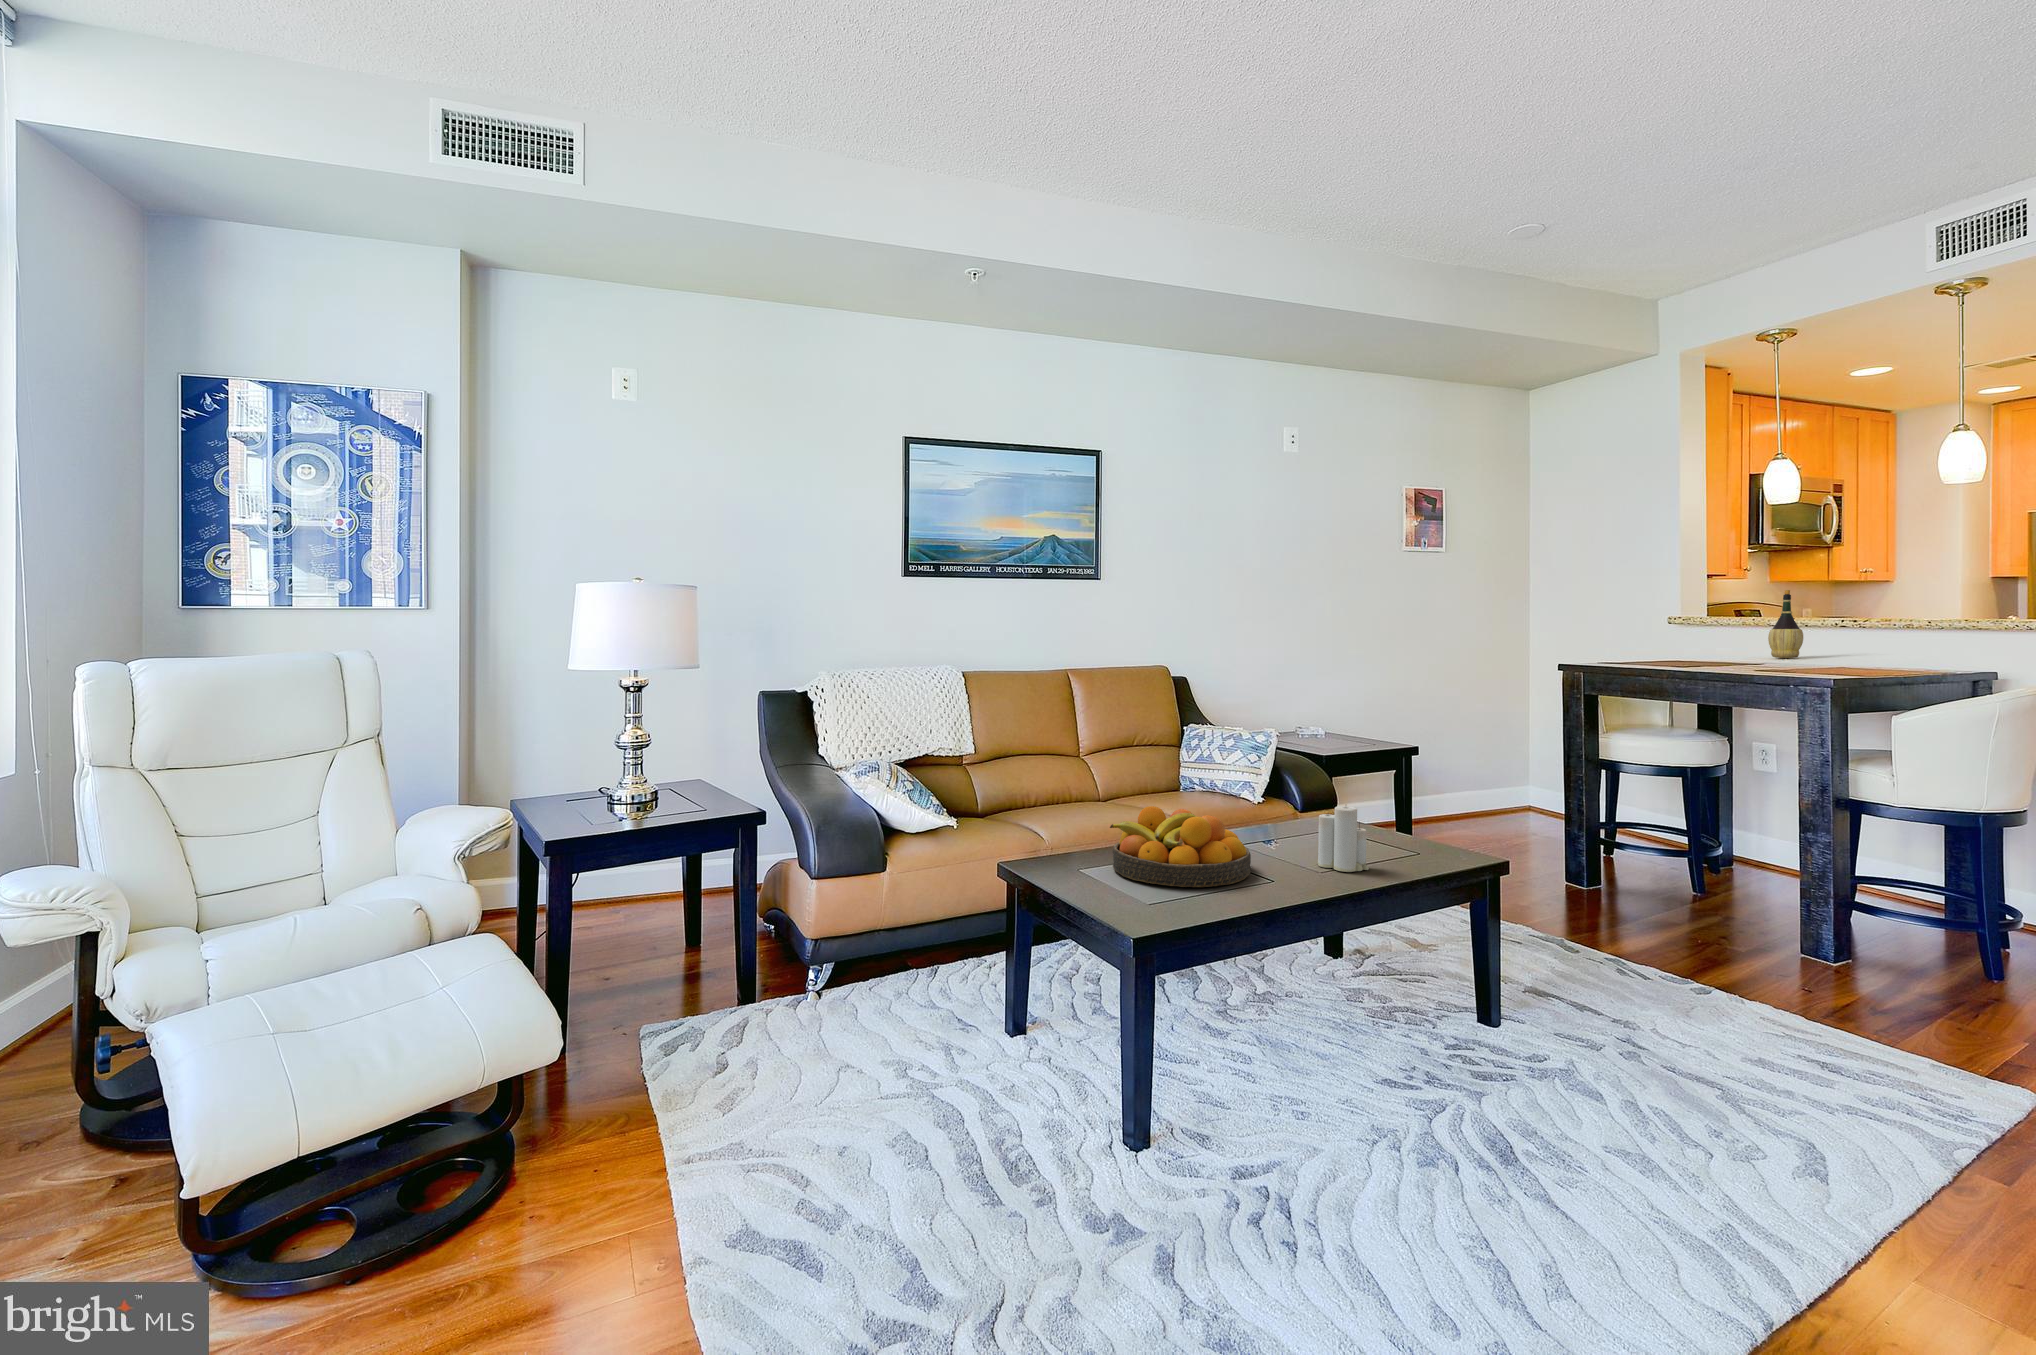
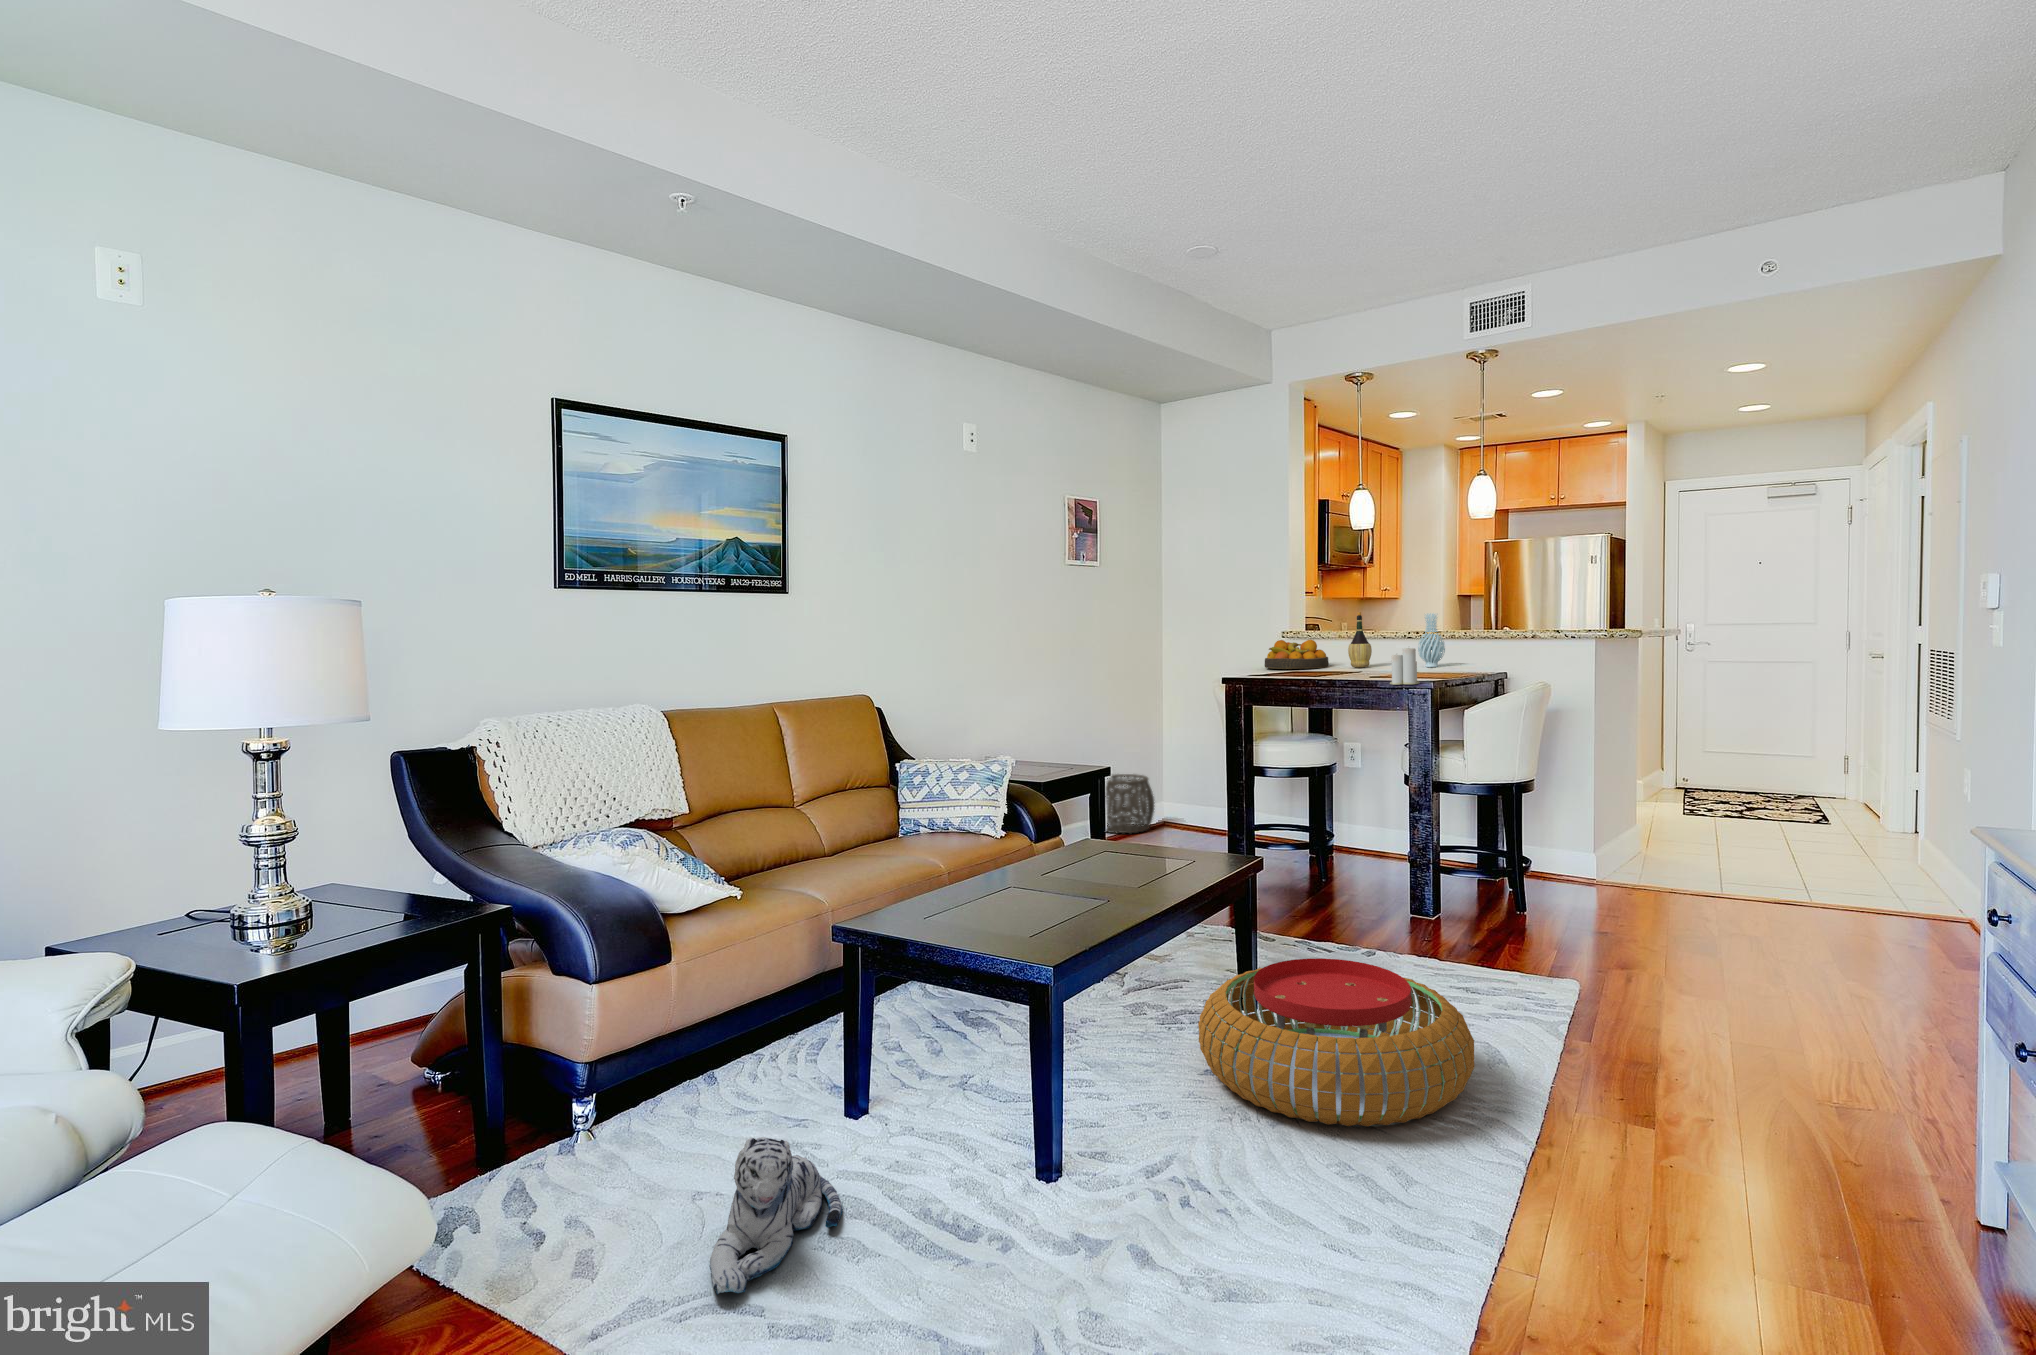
vase: none [1872,590,1916,660] -> present [1418,613,1445,667]
woven basket: none [1428,764,1502,829] -> present [1104,774,1154,834]
fruit bowl: present [1110,806,1251,887] -> present [1265,640,1329,669]
candle: present [1317,806,1369,872] -> present [1390,648,1420,685]
pouf: none [1375,975,1754,1203] -> present [1198,958,1475,1126]
plush toy: none [764,1030,929,1170] -> present [710,1137,843,1295]

